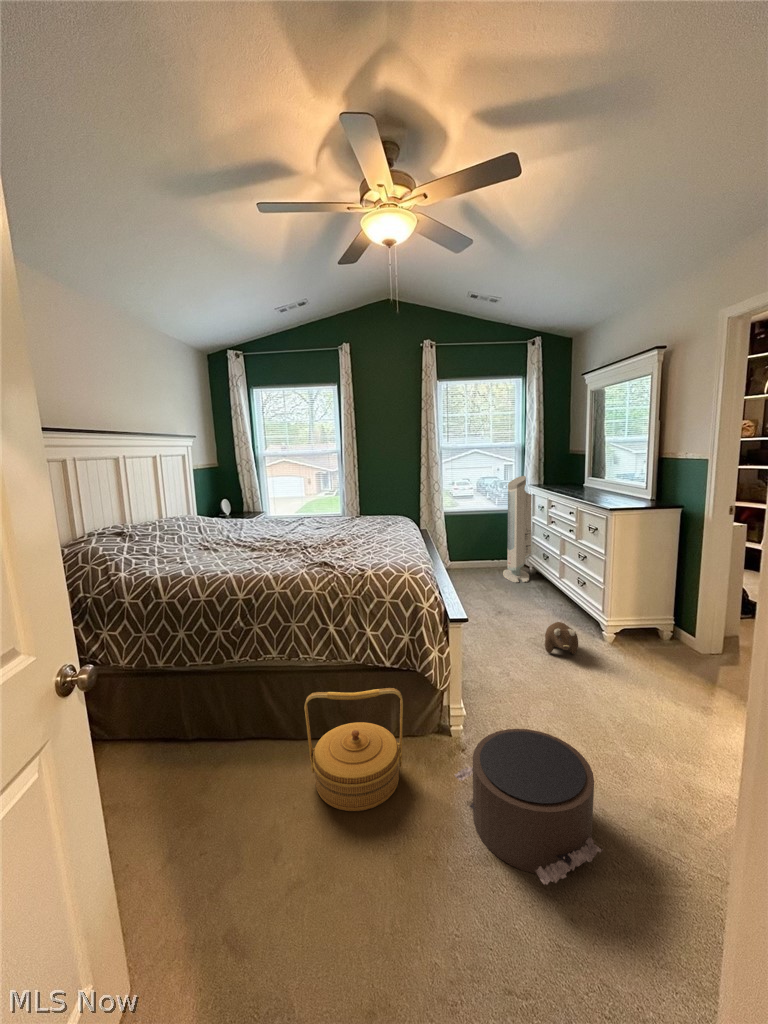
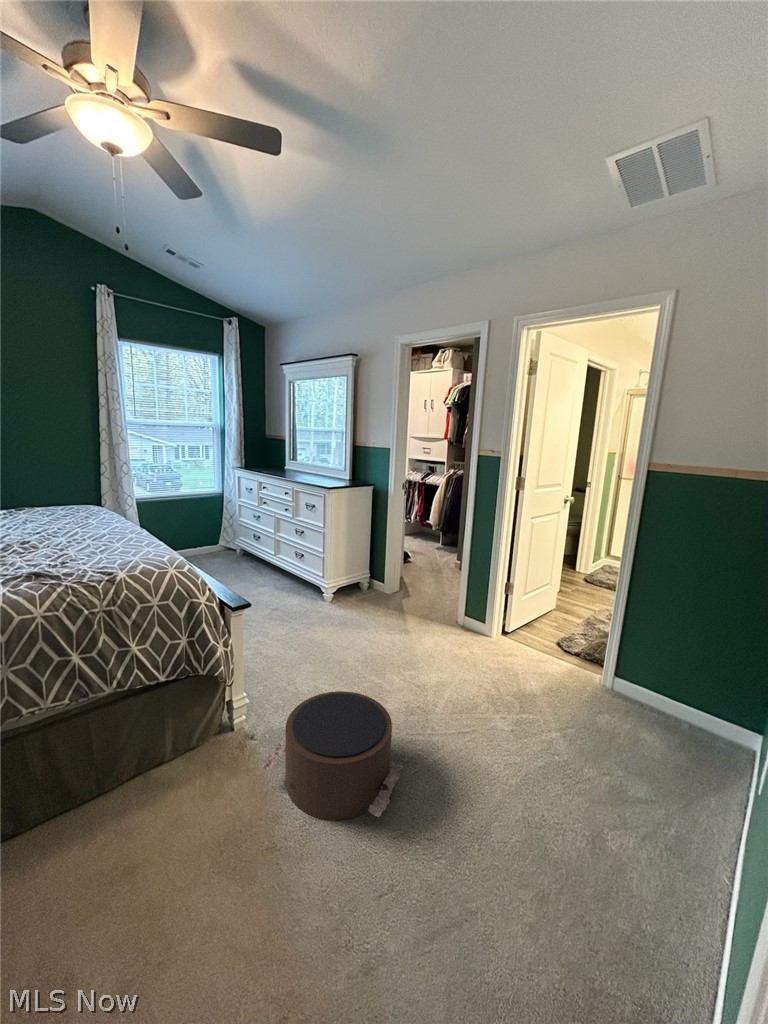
air purifier: present [503,476,532,583] -> none [211,458,239,565]
plush toy: present [545,622,578,654] -> none [281,593,312,624]
woven basket: present [304,688,403,811] -> none [57,703,198,881]

